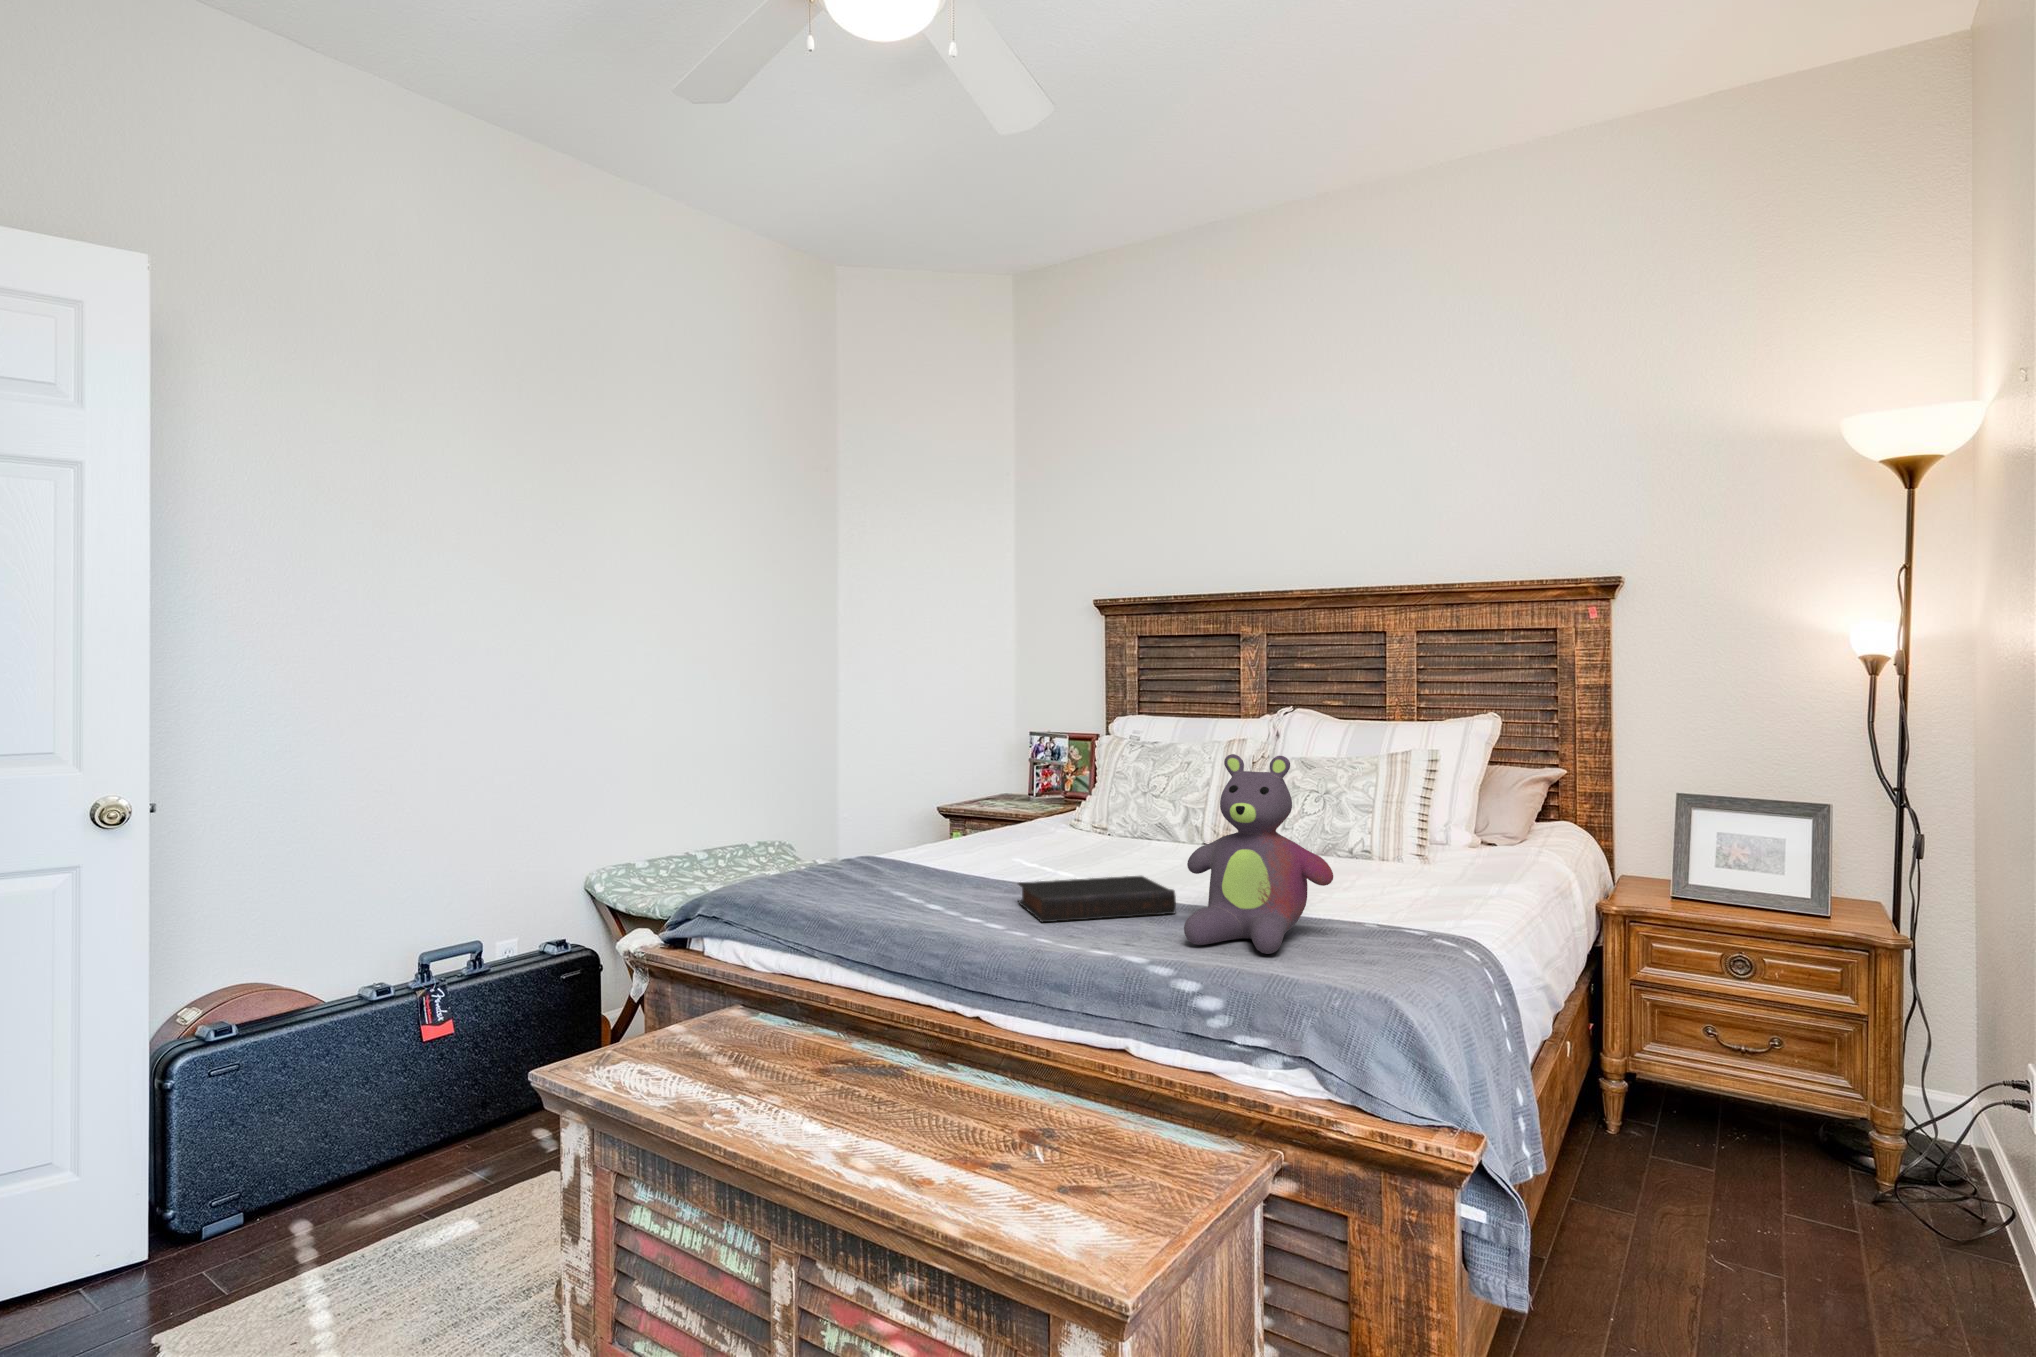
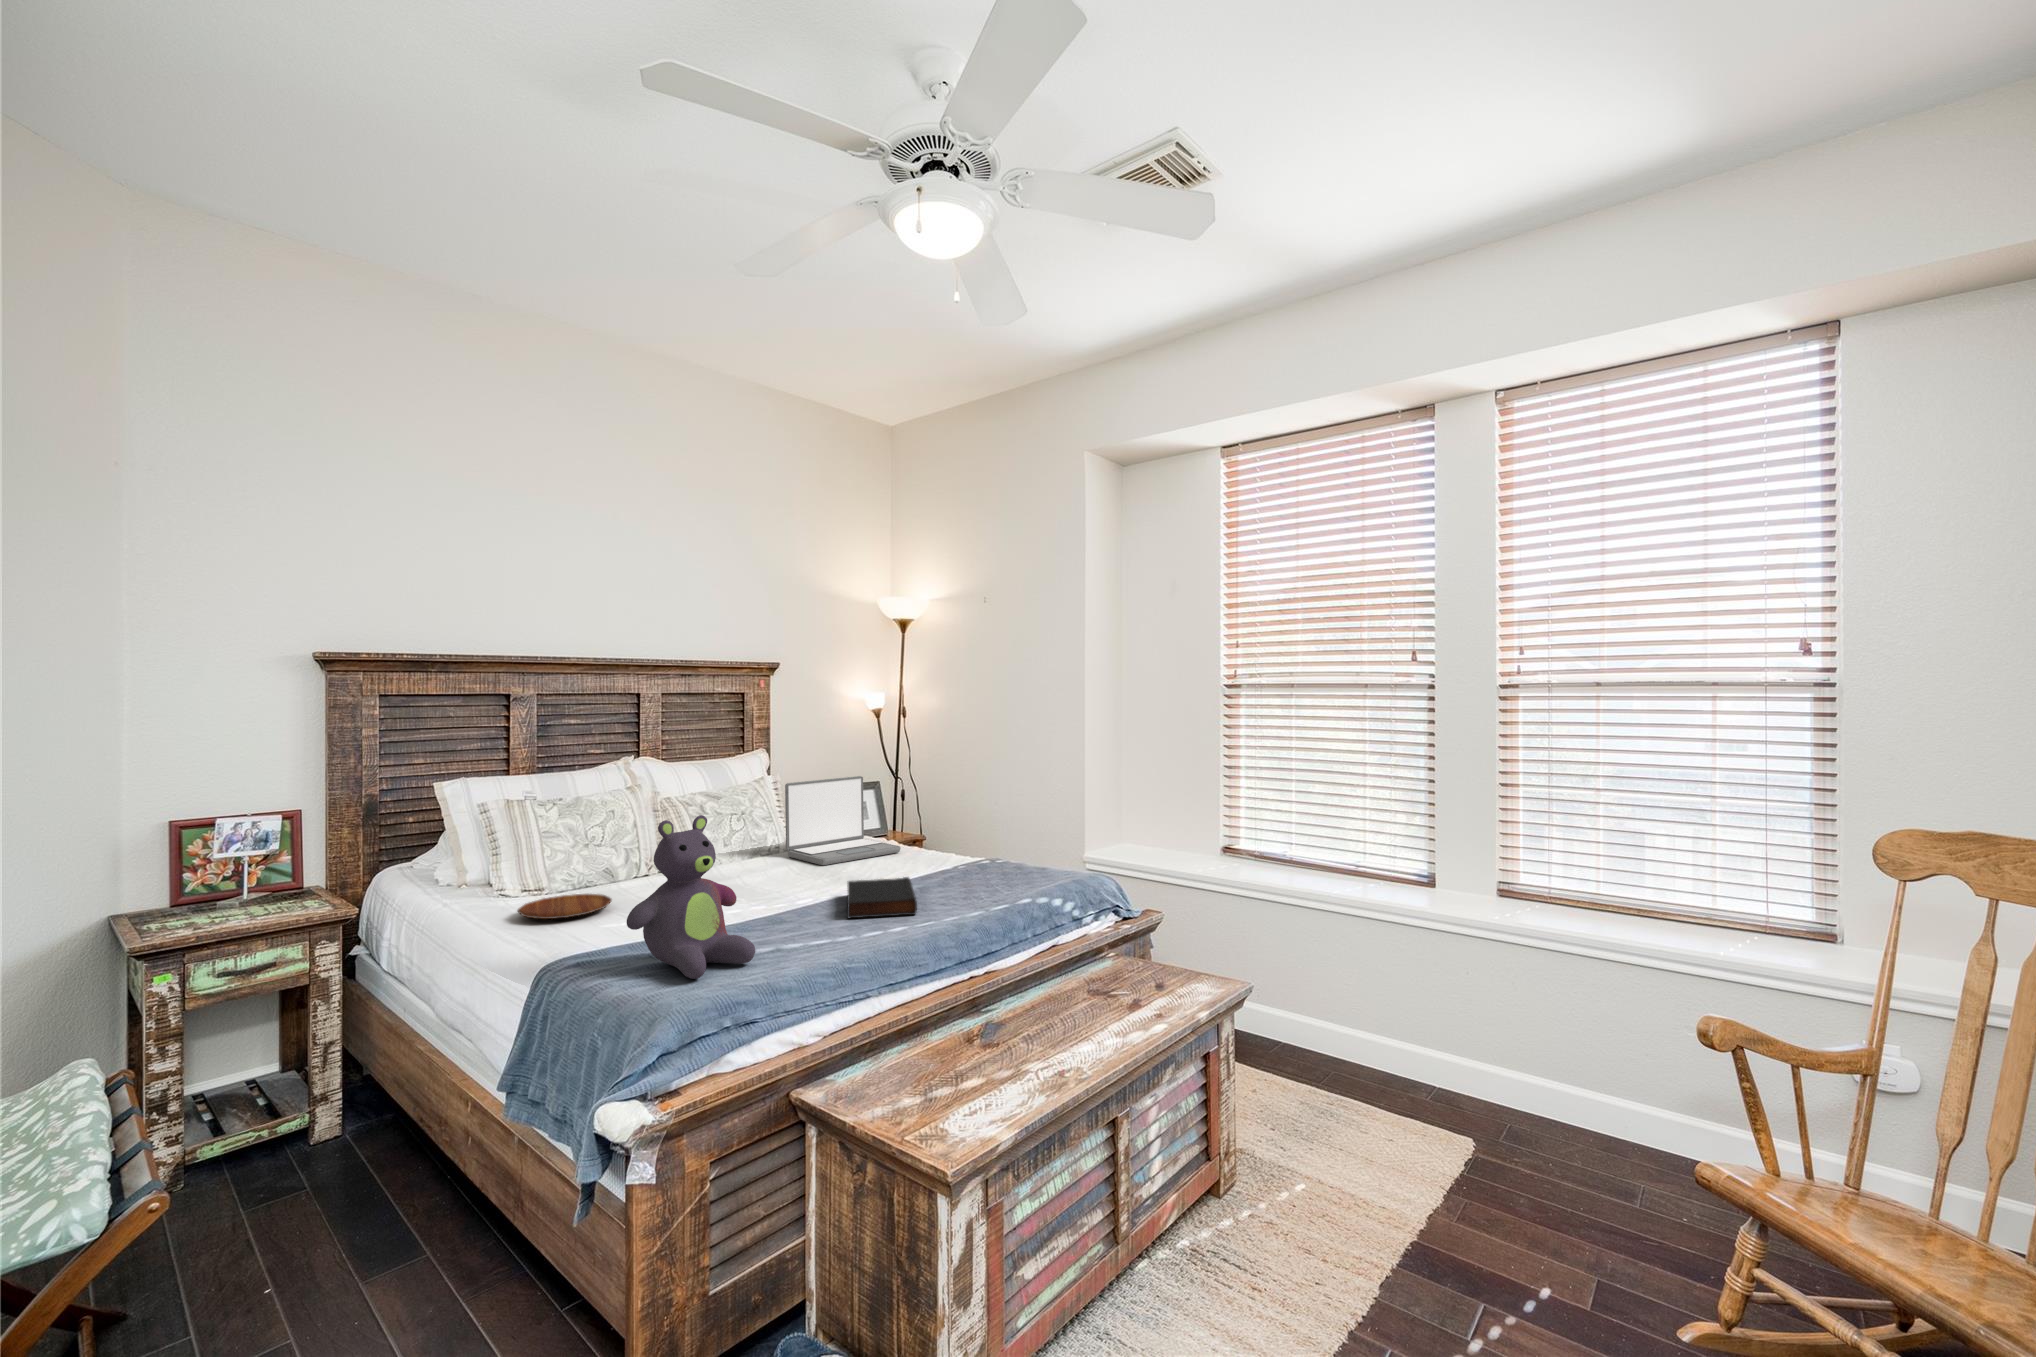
stuffed bear: present [1184,754,1333,954] -> present [627,815,755,979]
laptop: none [1321,755,1507,895] -> present [785,776,901,865]
tray: none [995,828,1079,845] -> present [518,894,612,919]

